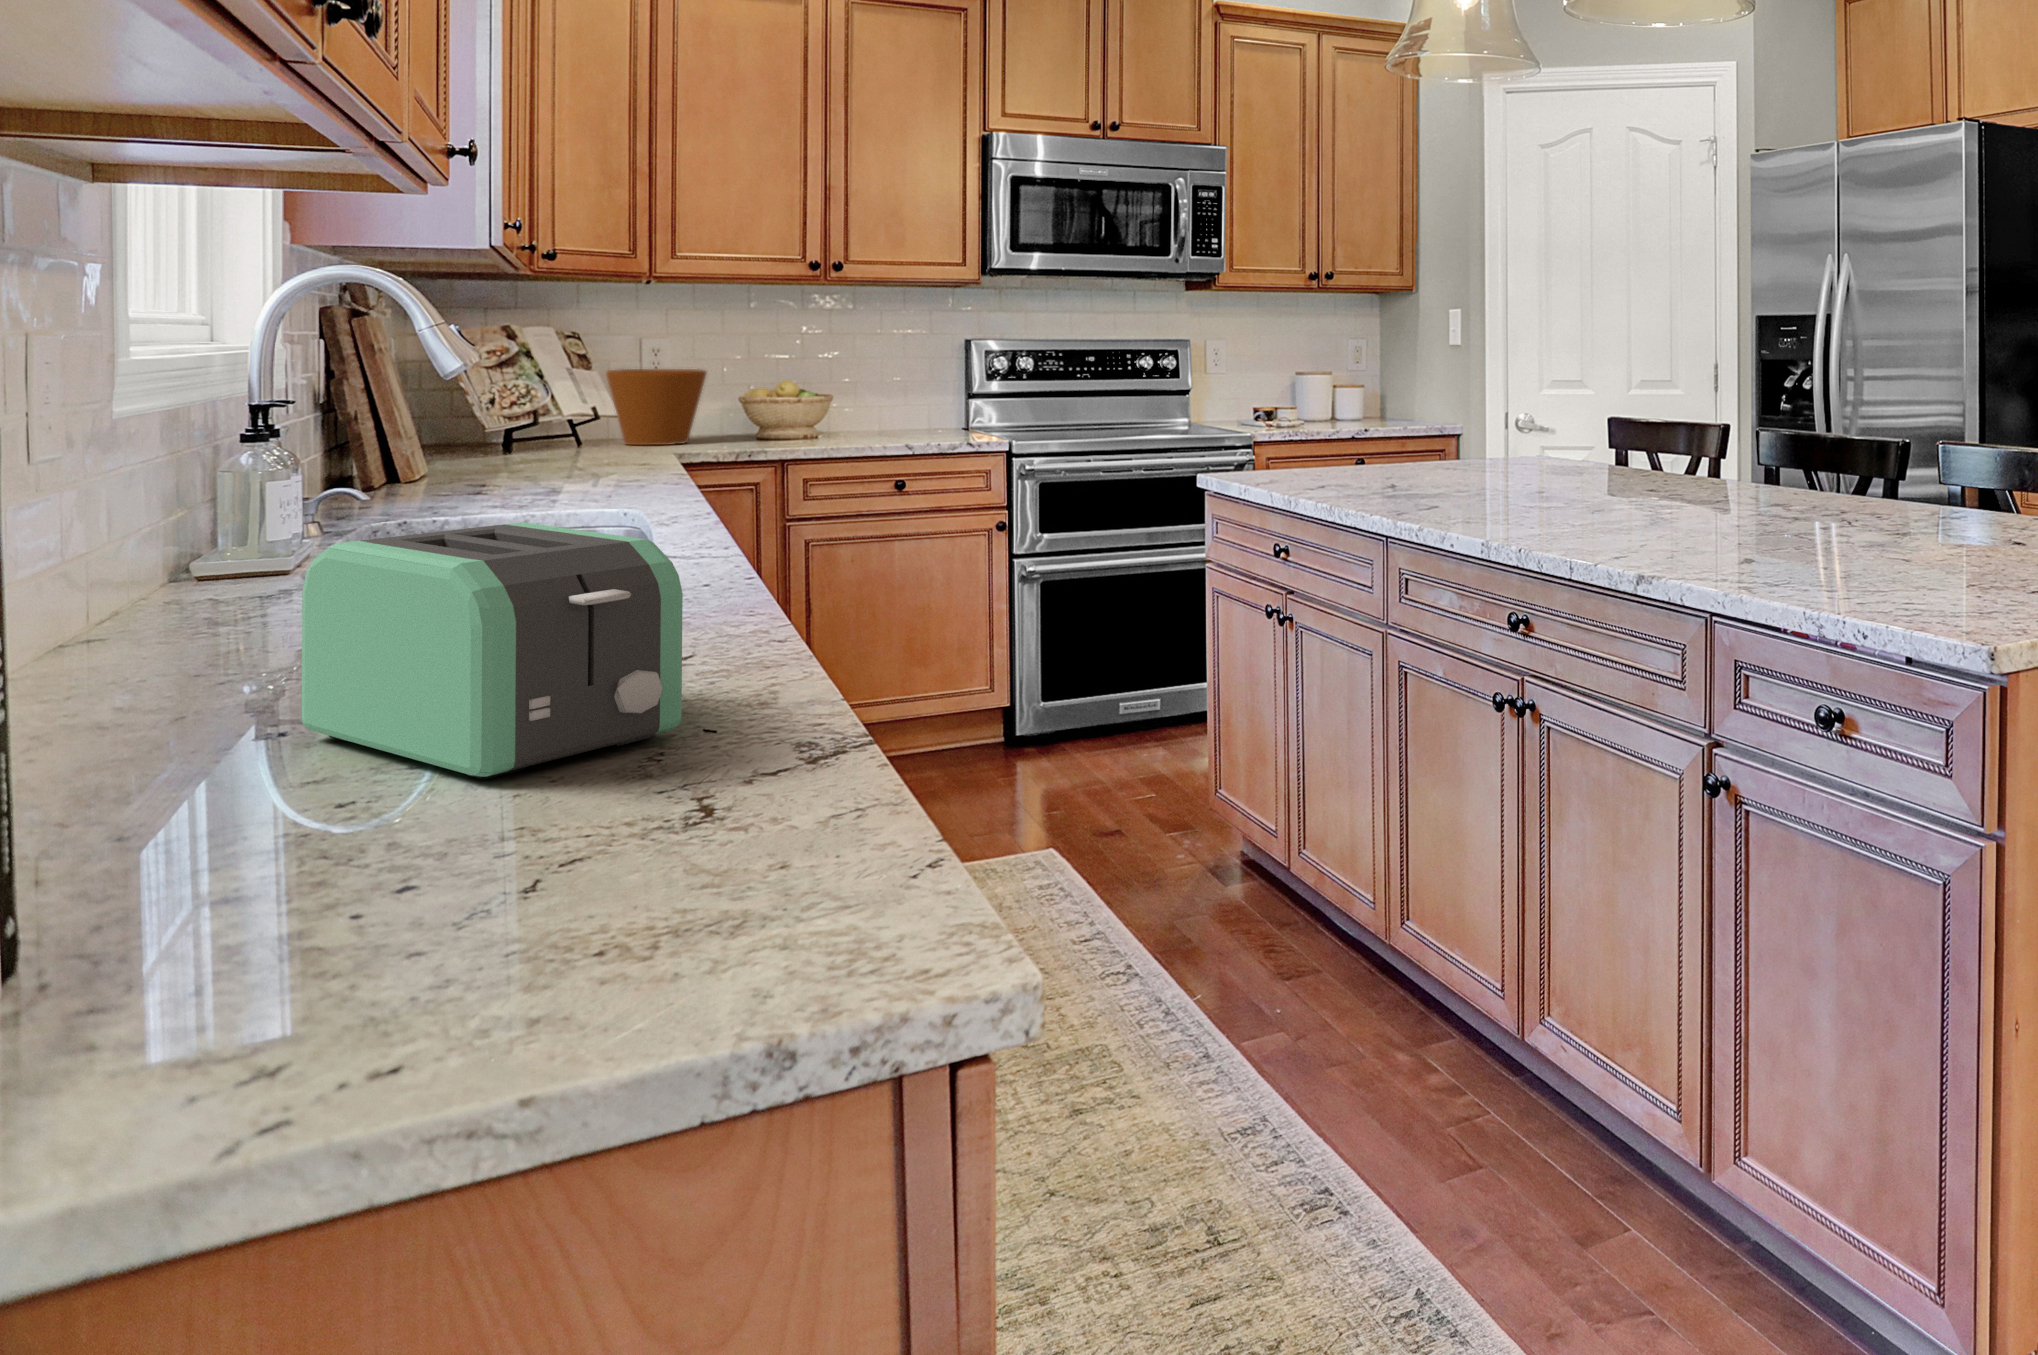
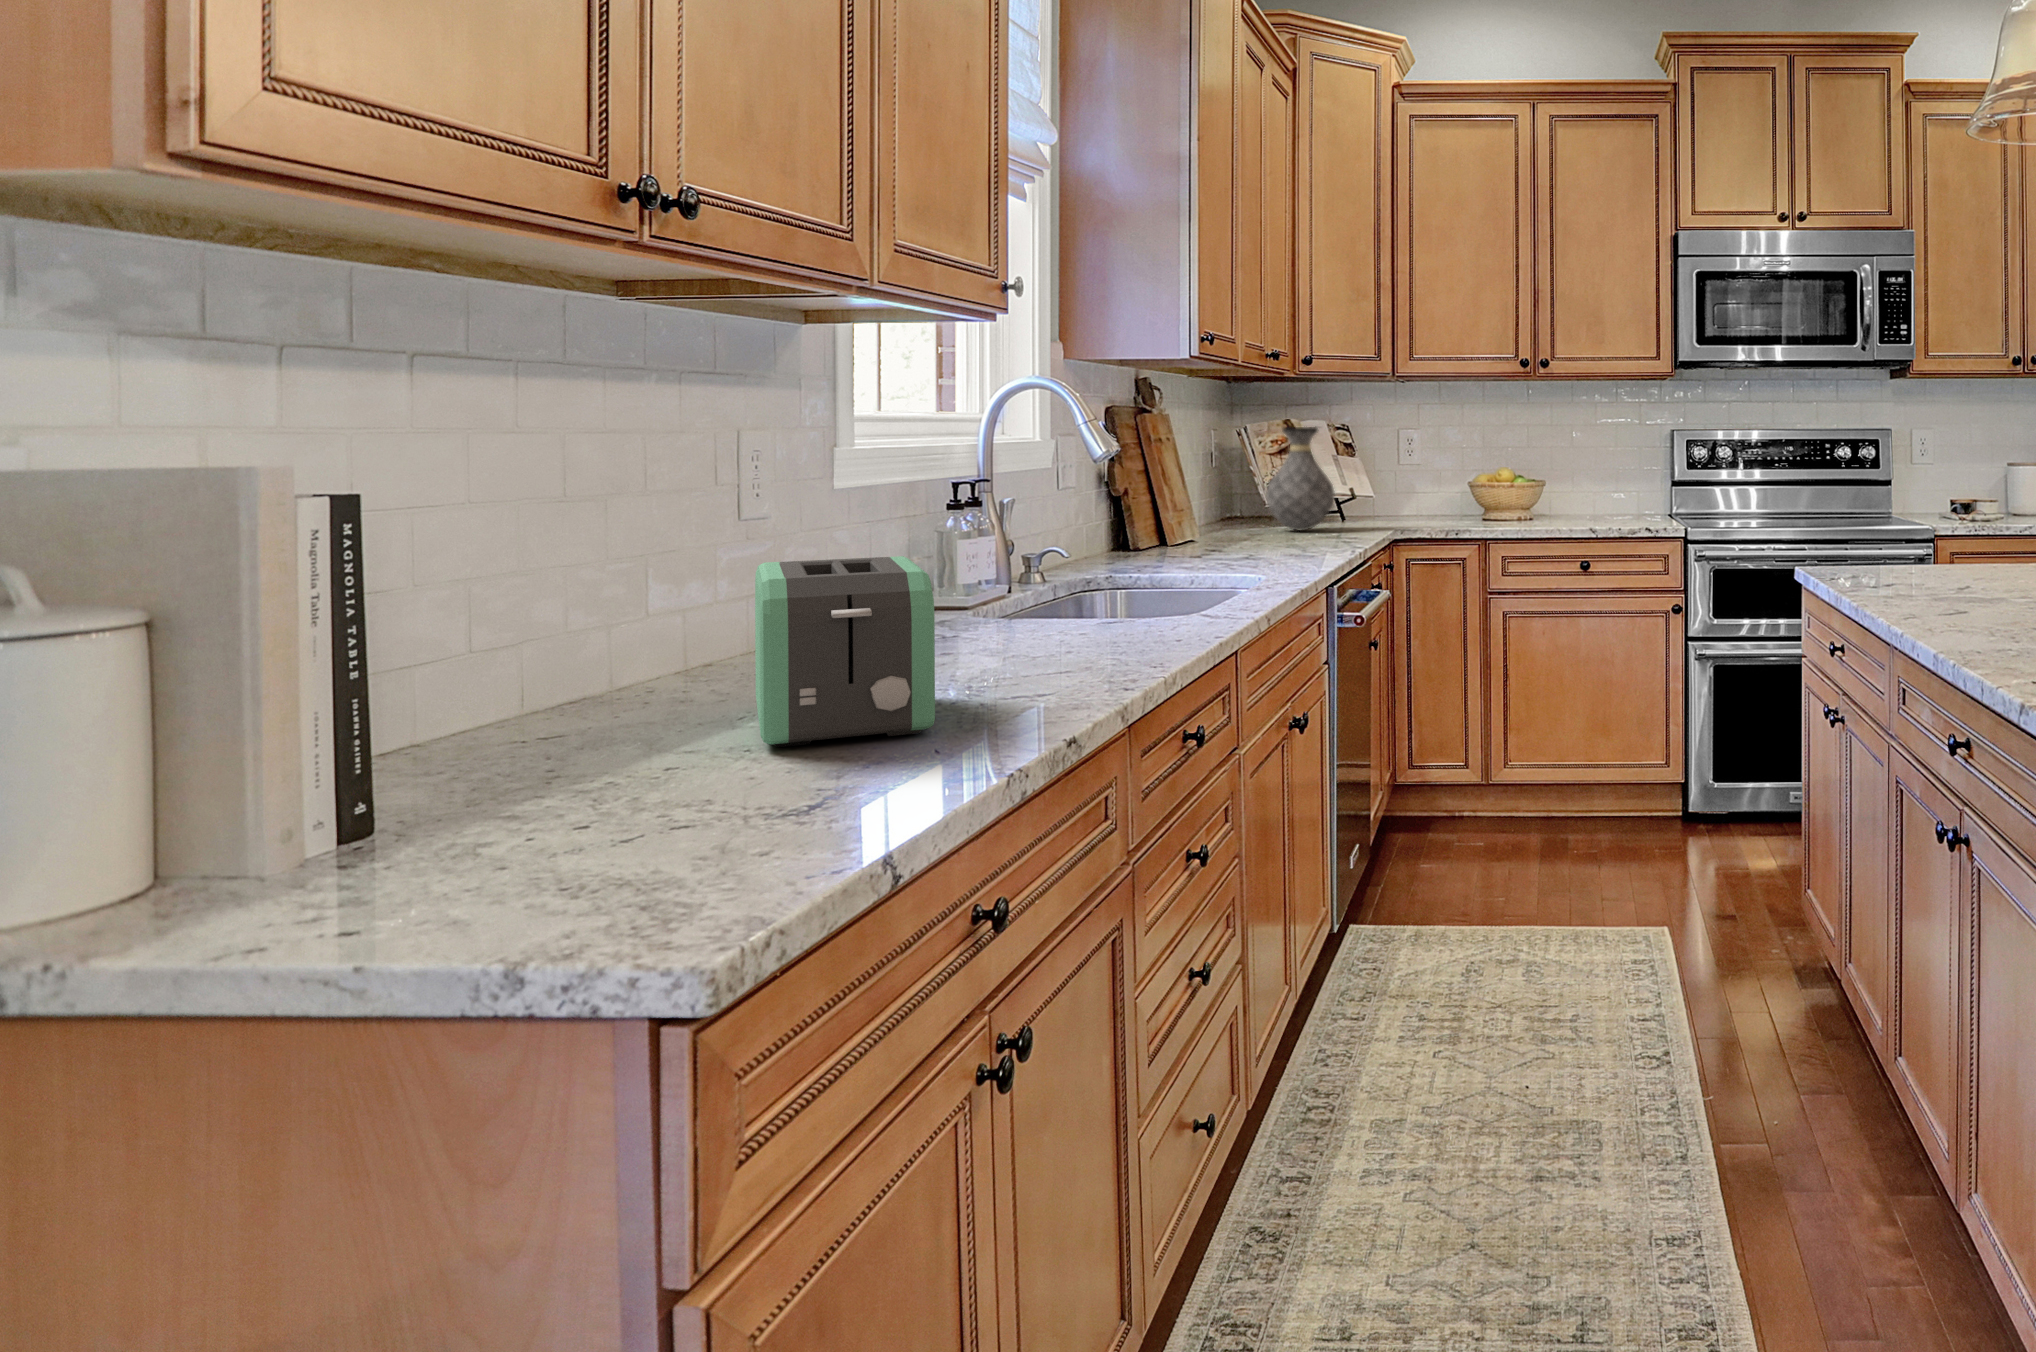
vase: none [495,336,595,462] -> present [1266,427,1335,531]
flower pot: present [606,369,707,445] -> none [1365,456,1439,521]

